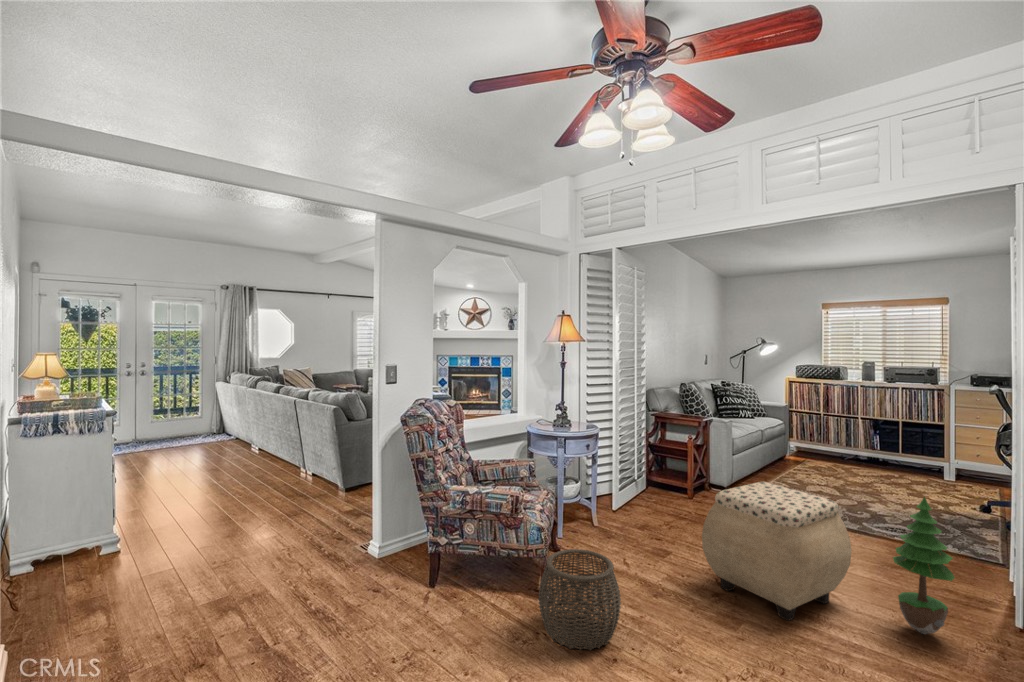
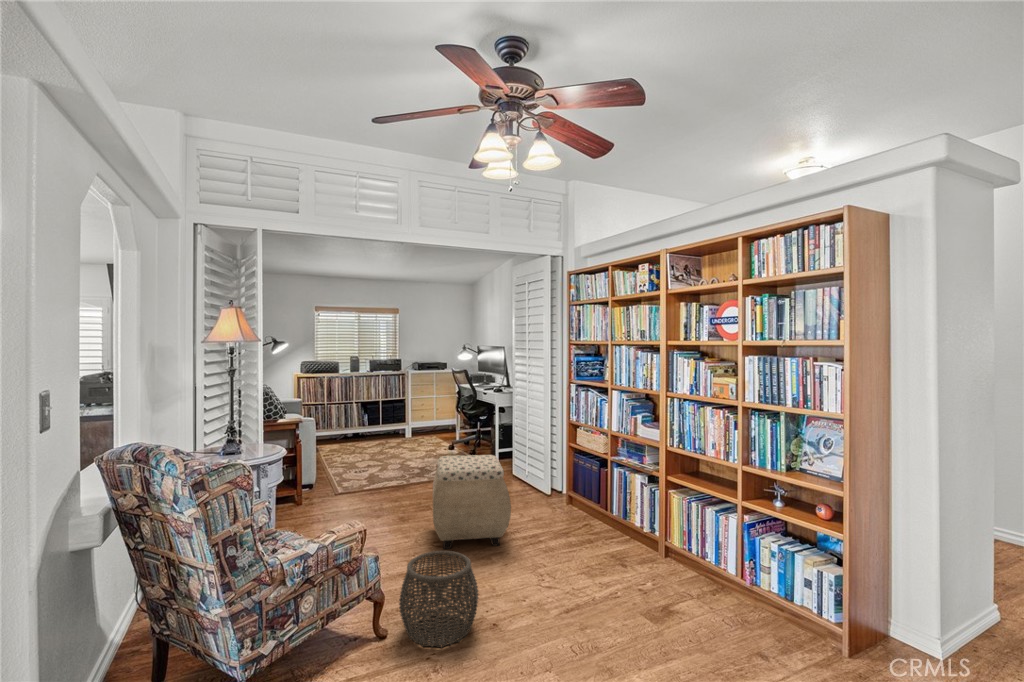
potted tree: present [893,497,955,634] -> none [525,437,554,519]

